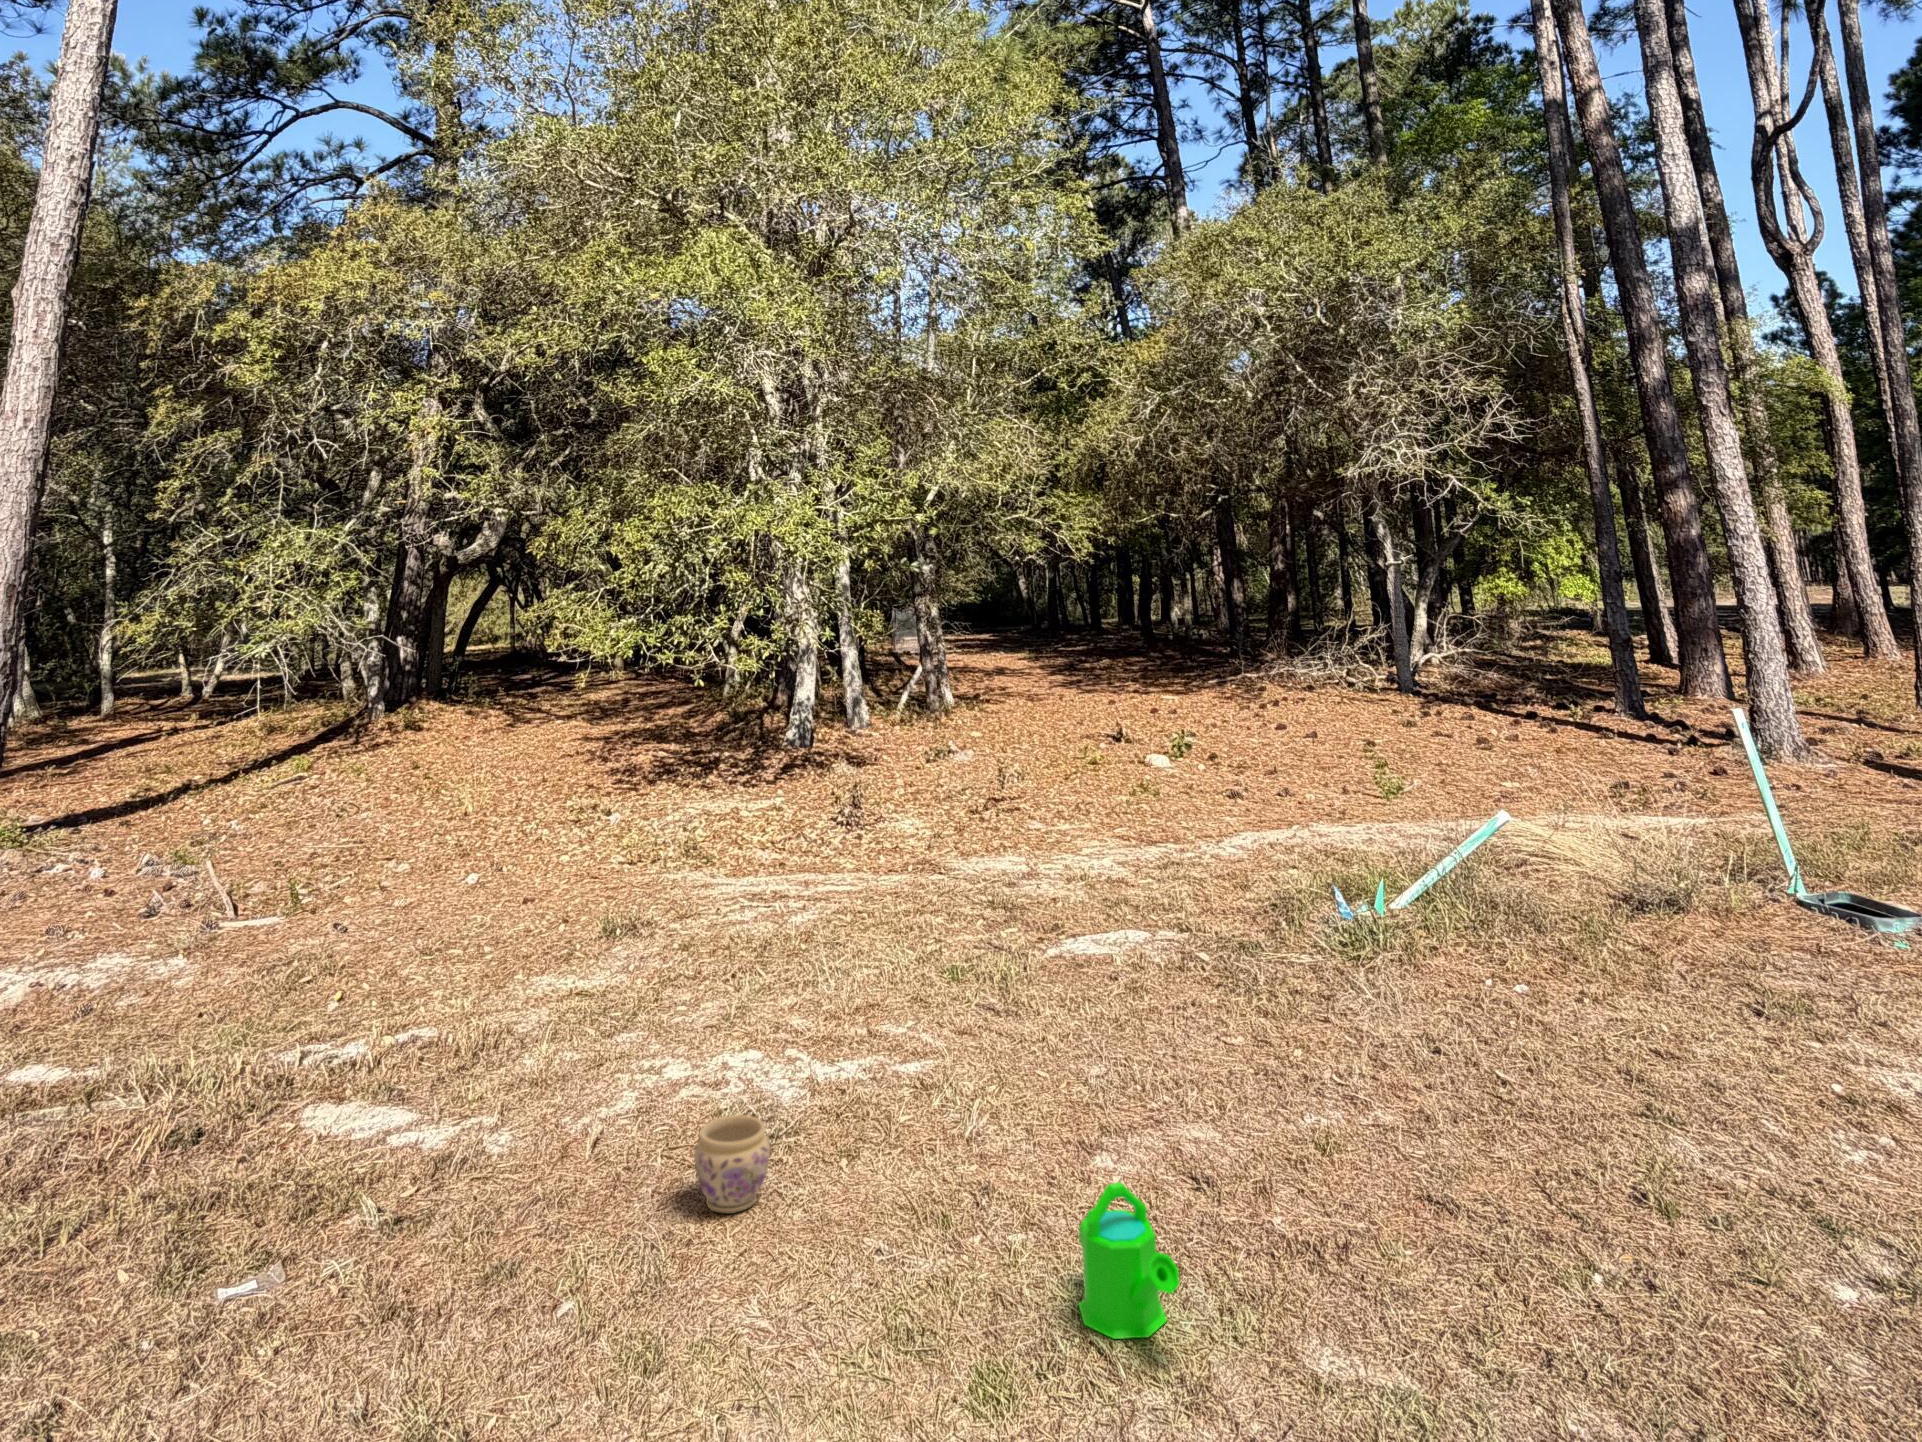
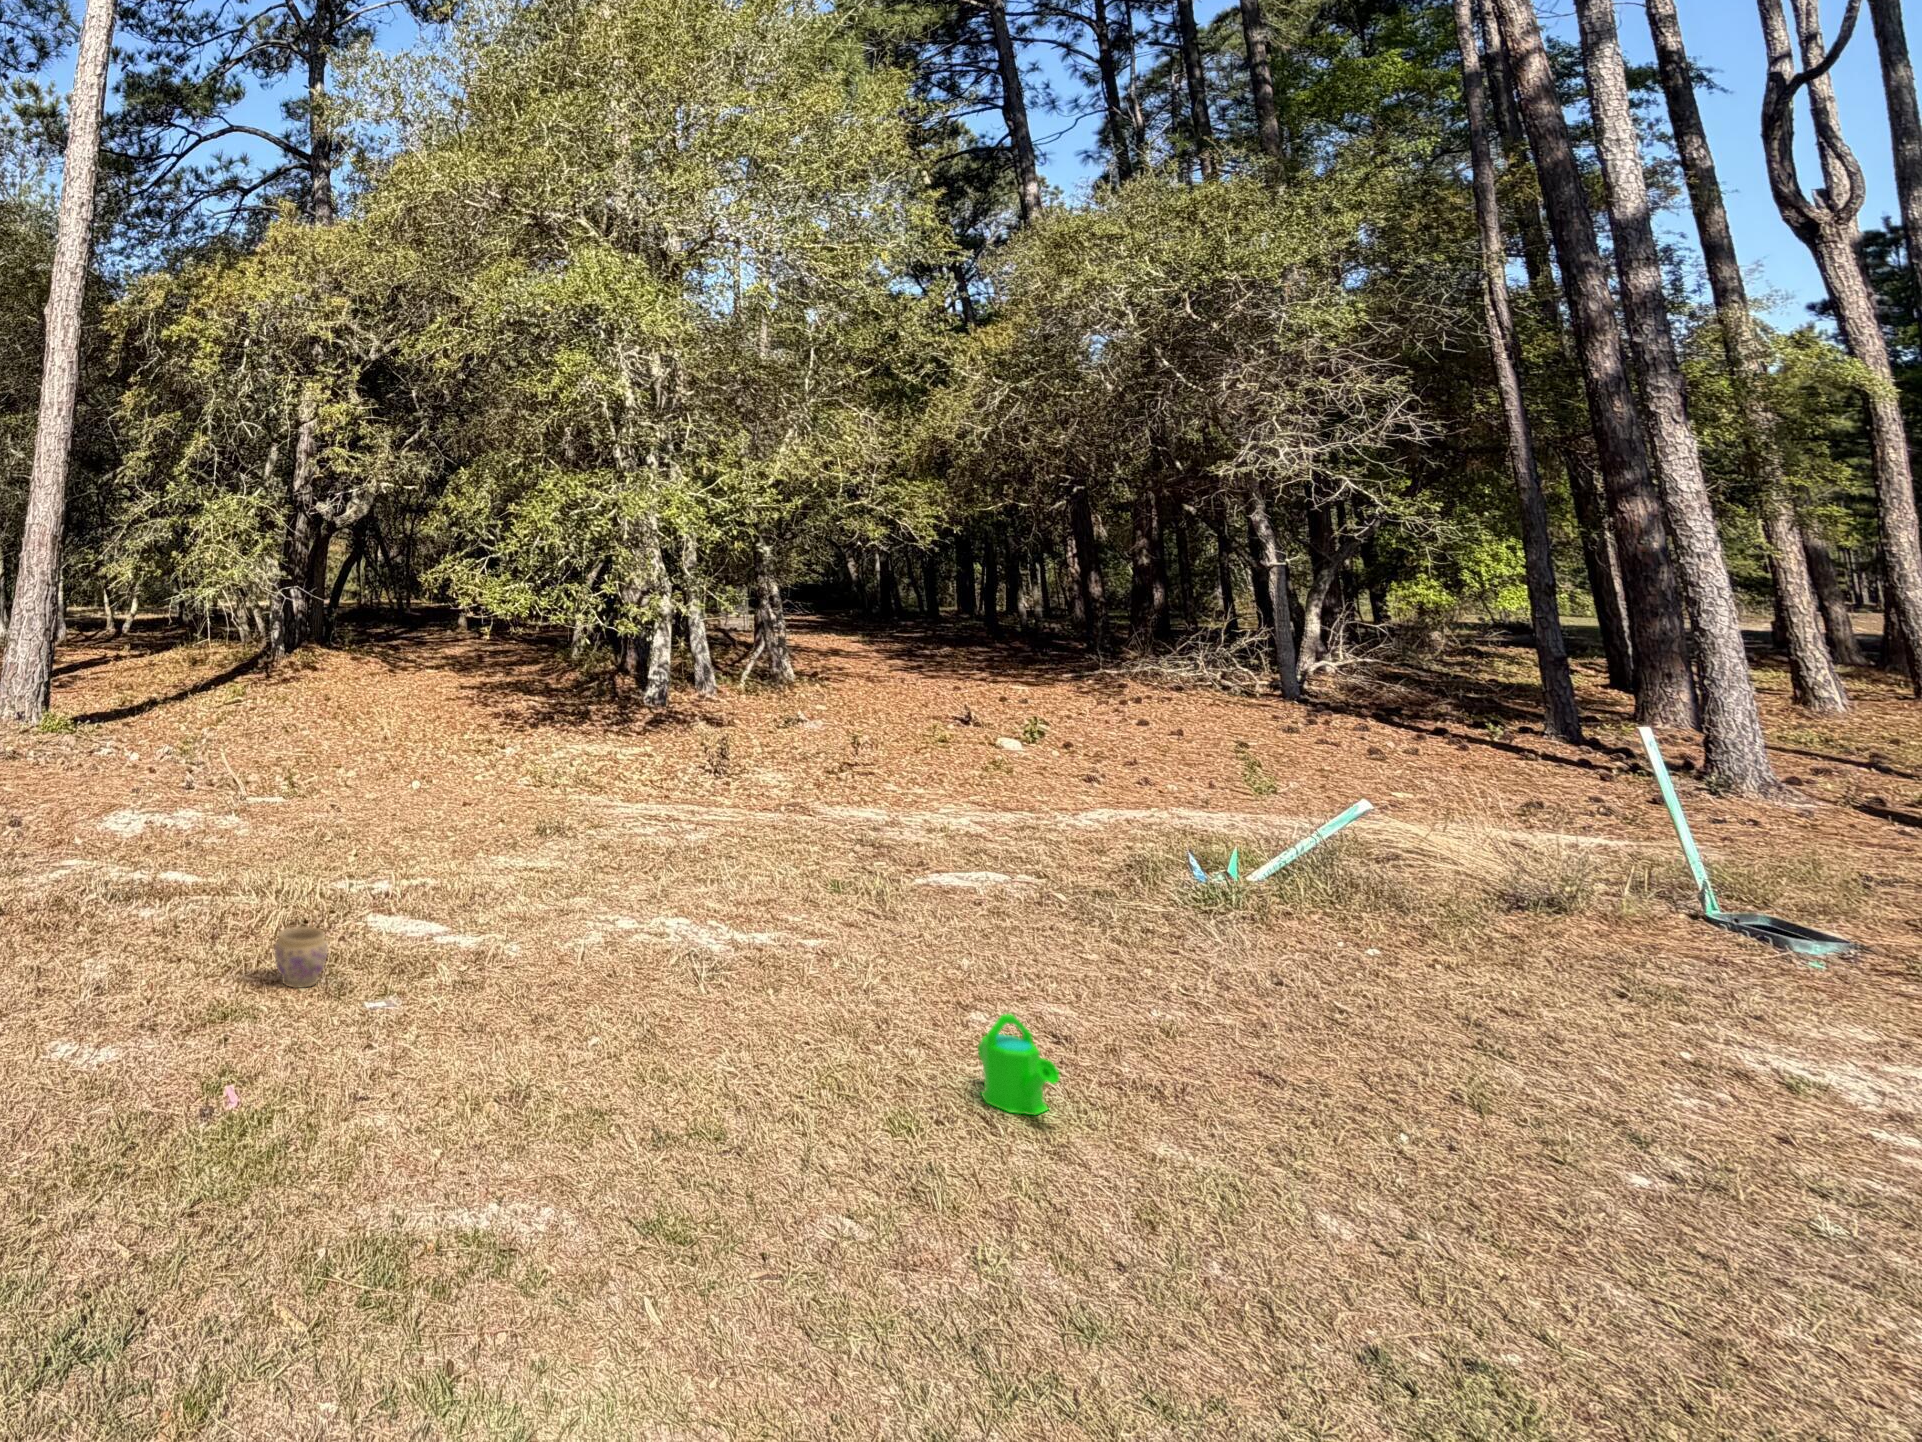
planter: present [694,1115,770,1214] -> present [274,926,328,988]

